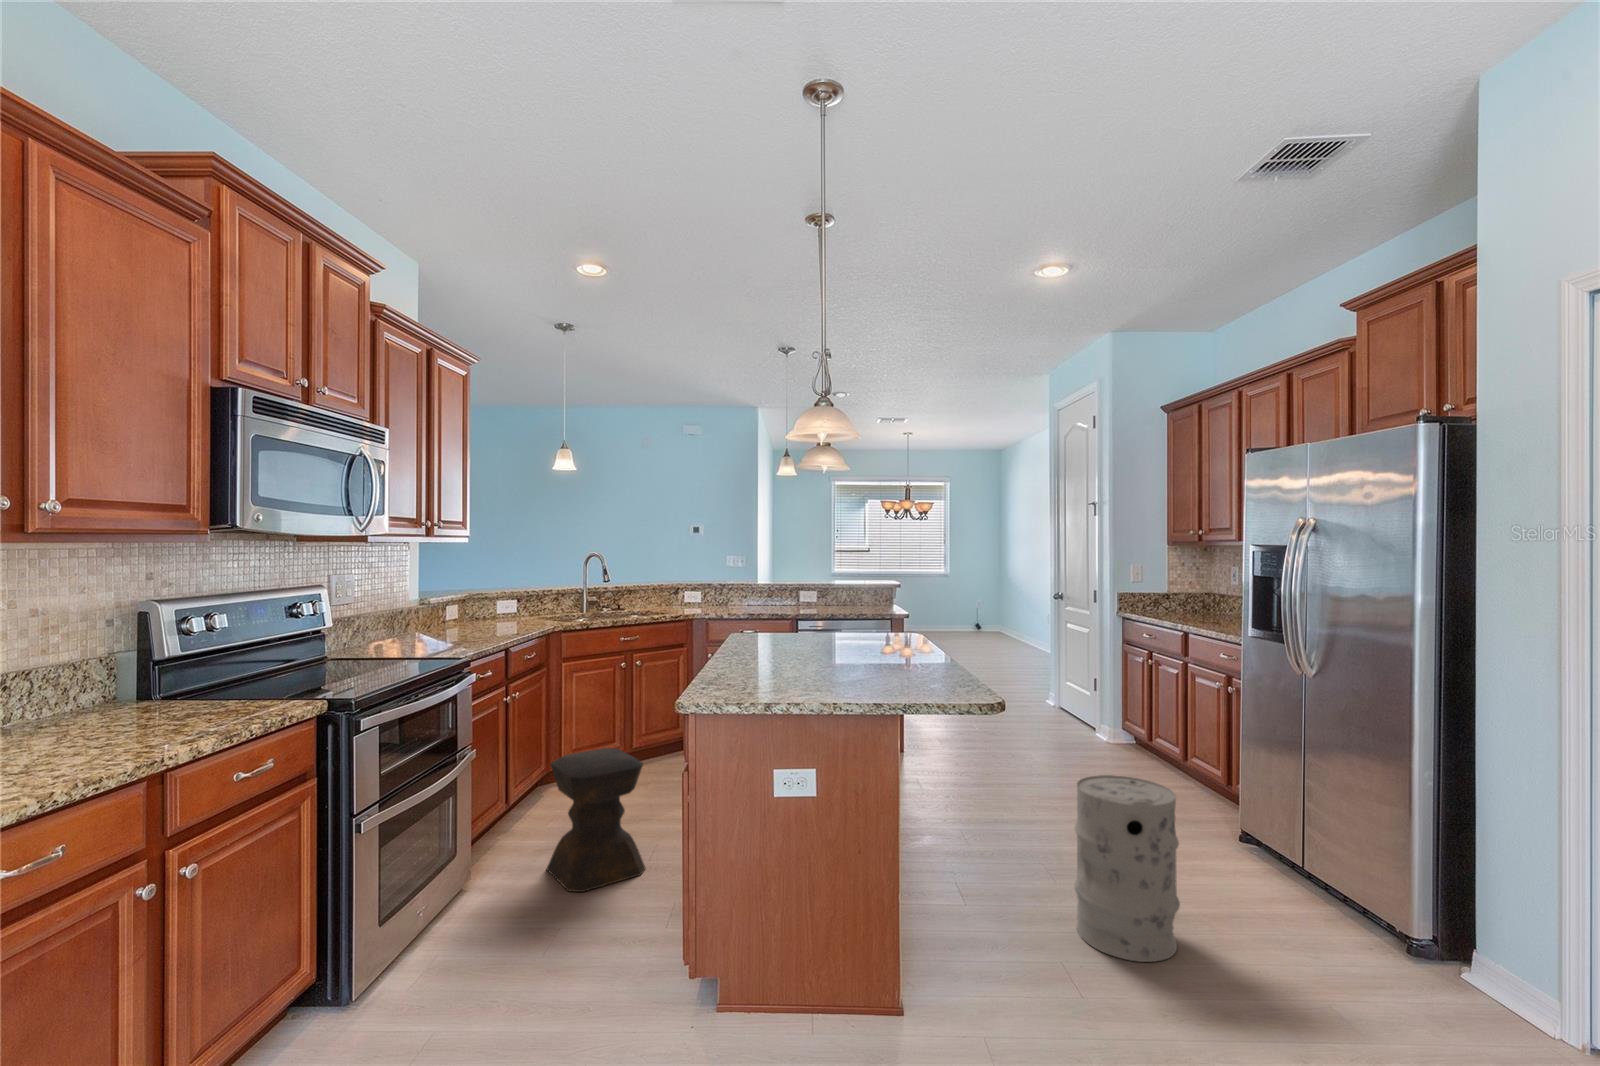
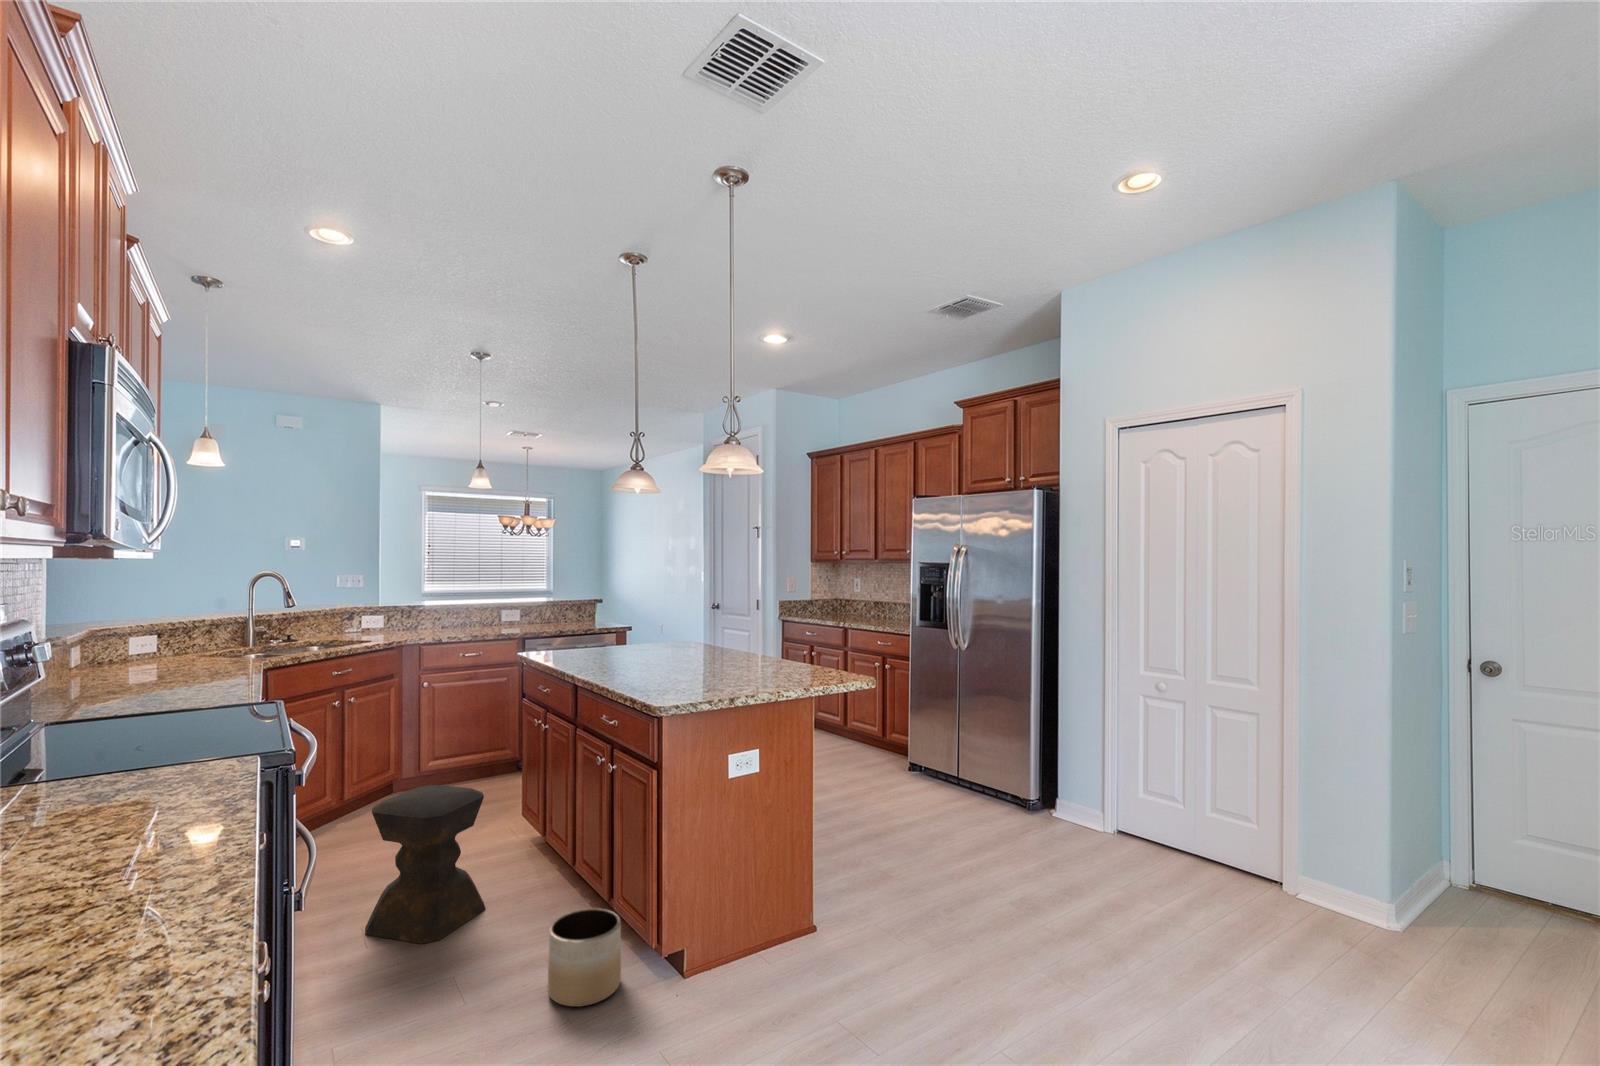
trash can: present [1074,775,1180,962] -> none [861,730,931,856]
planter: none [588,902,663,1006] -> present [548,908,621,1007]

